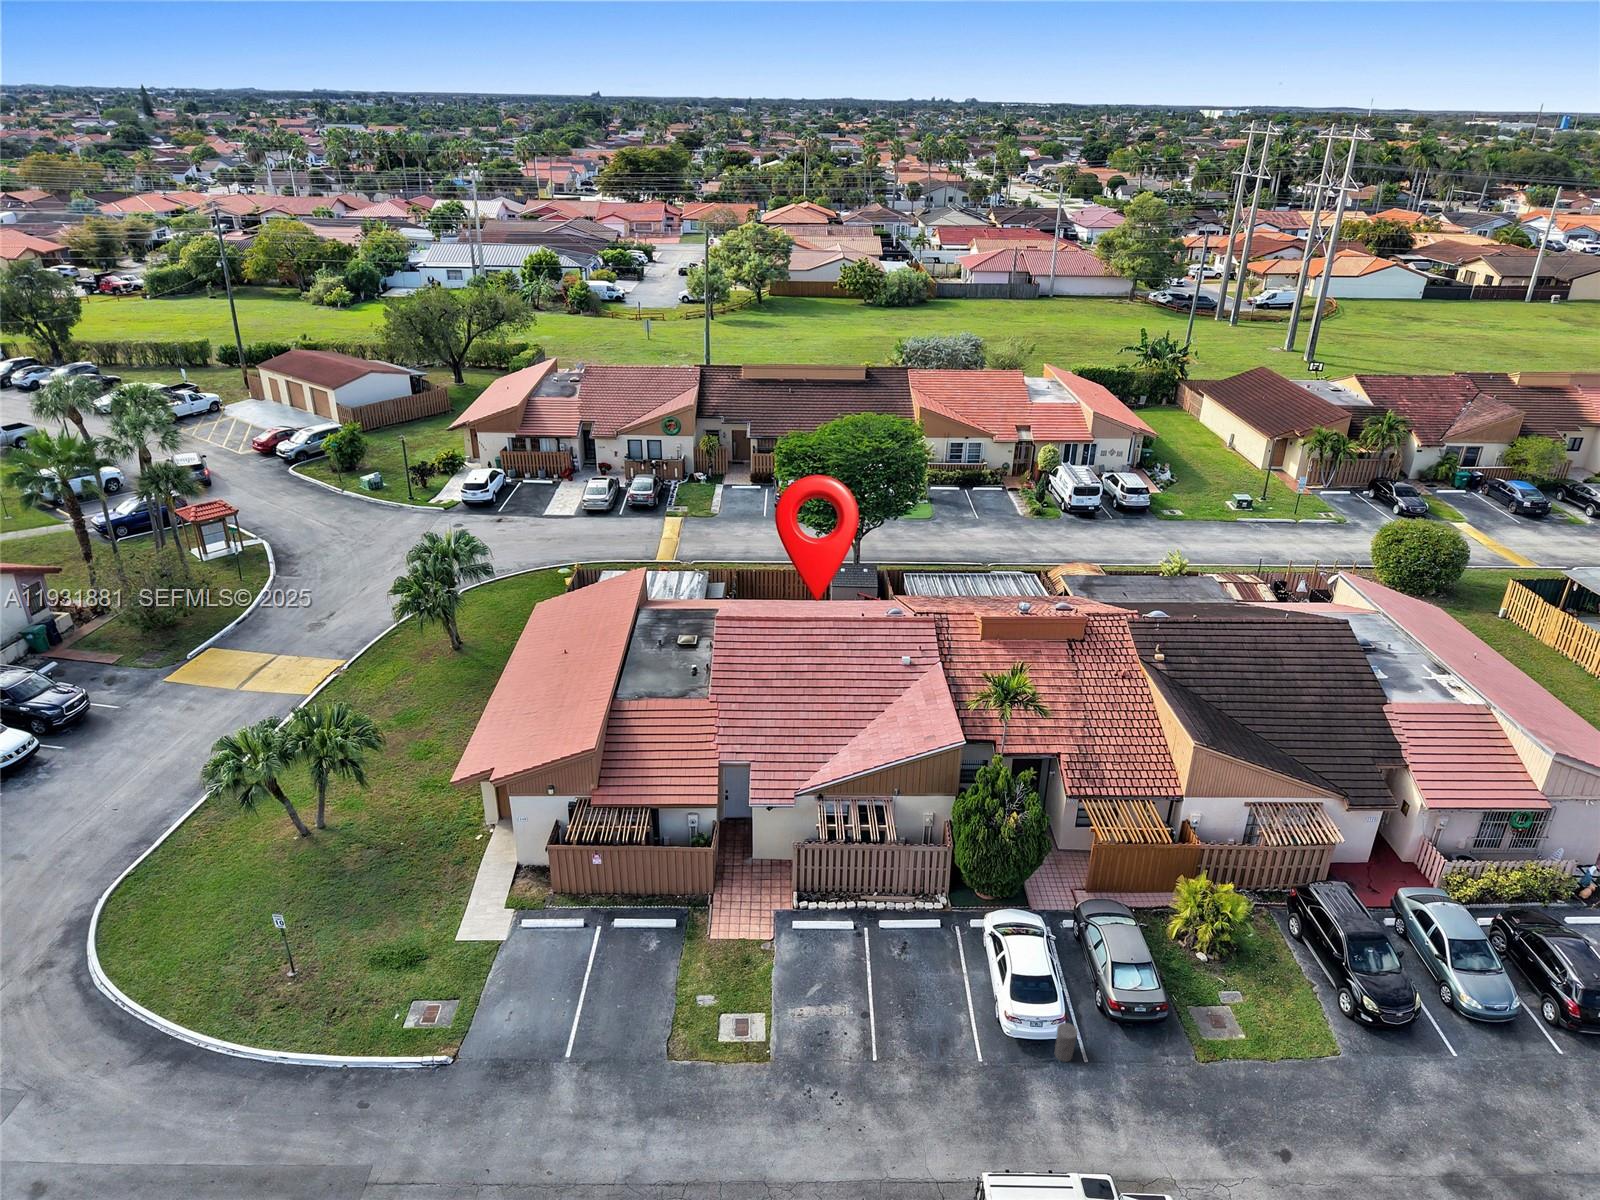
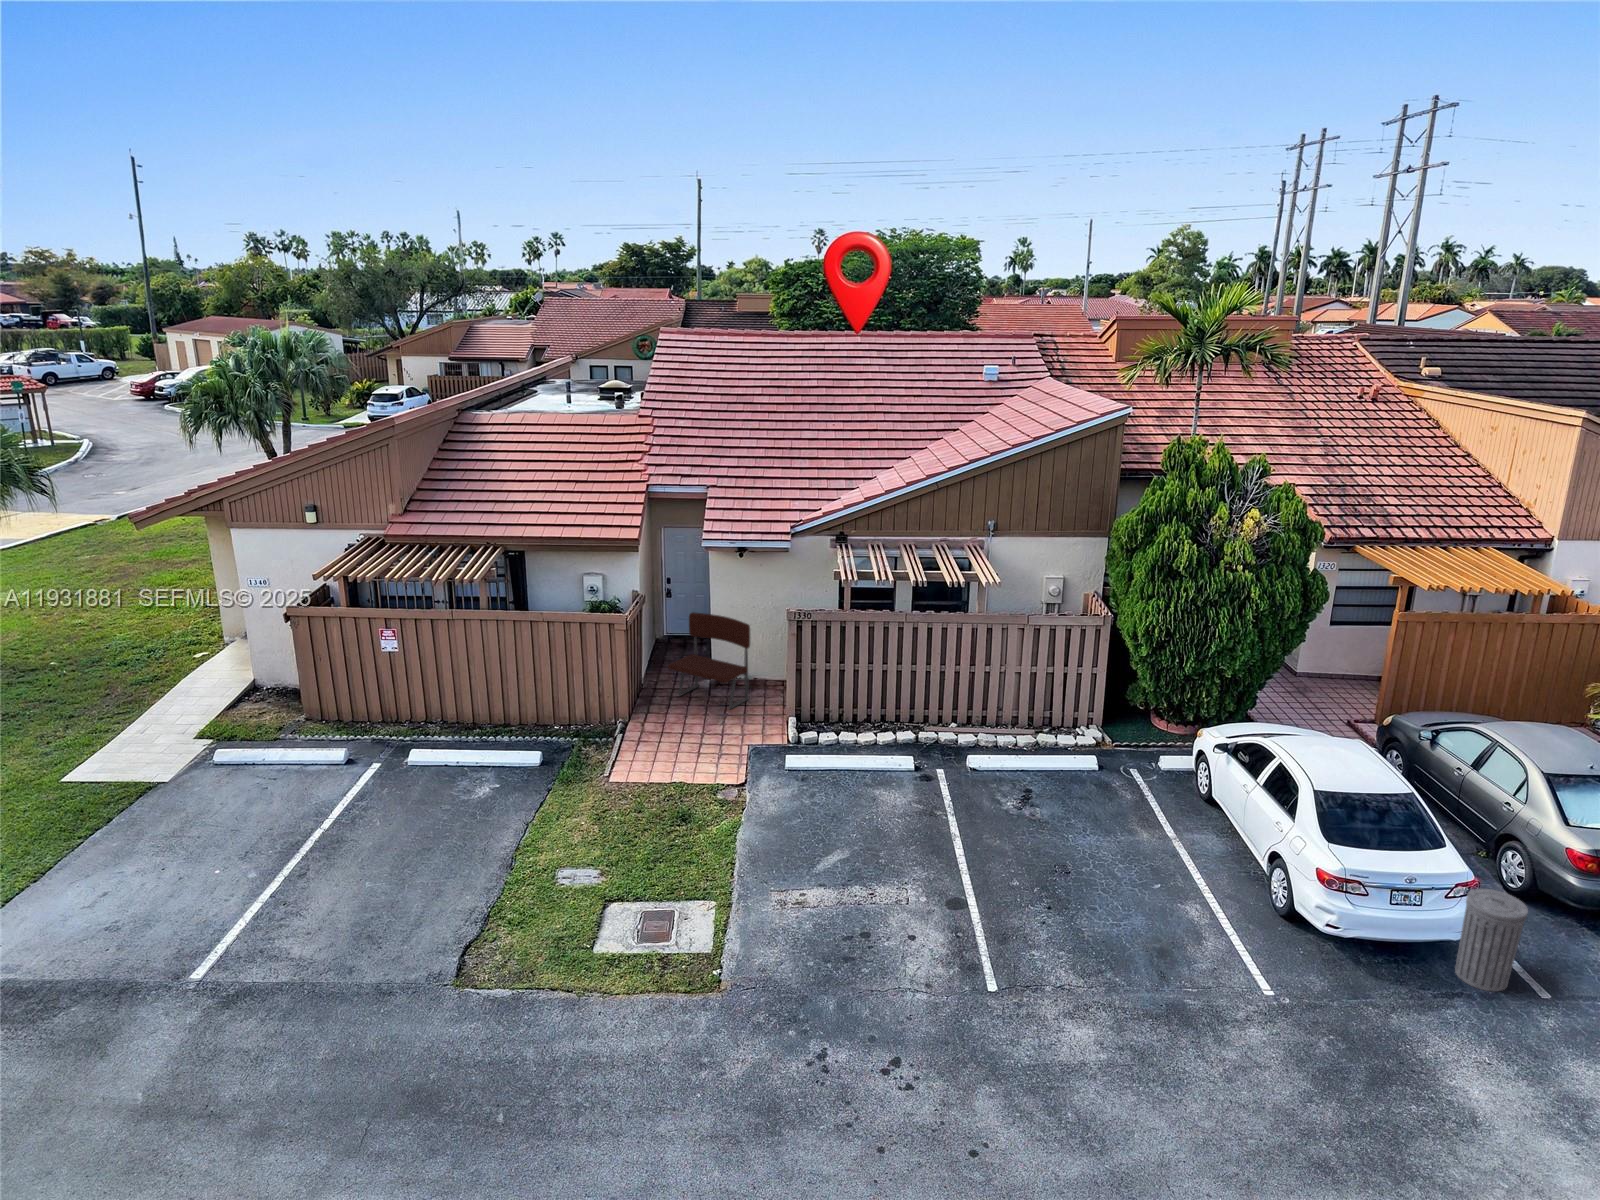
bench: none [732,826,774,880] -> present [668,612,750,709]

